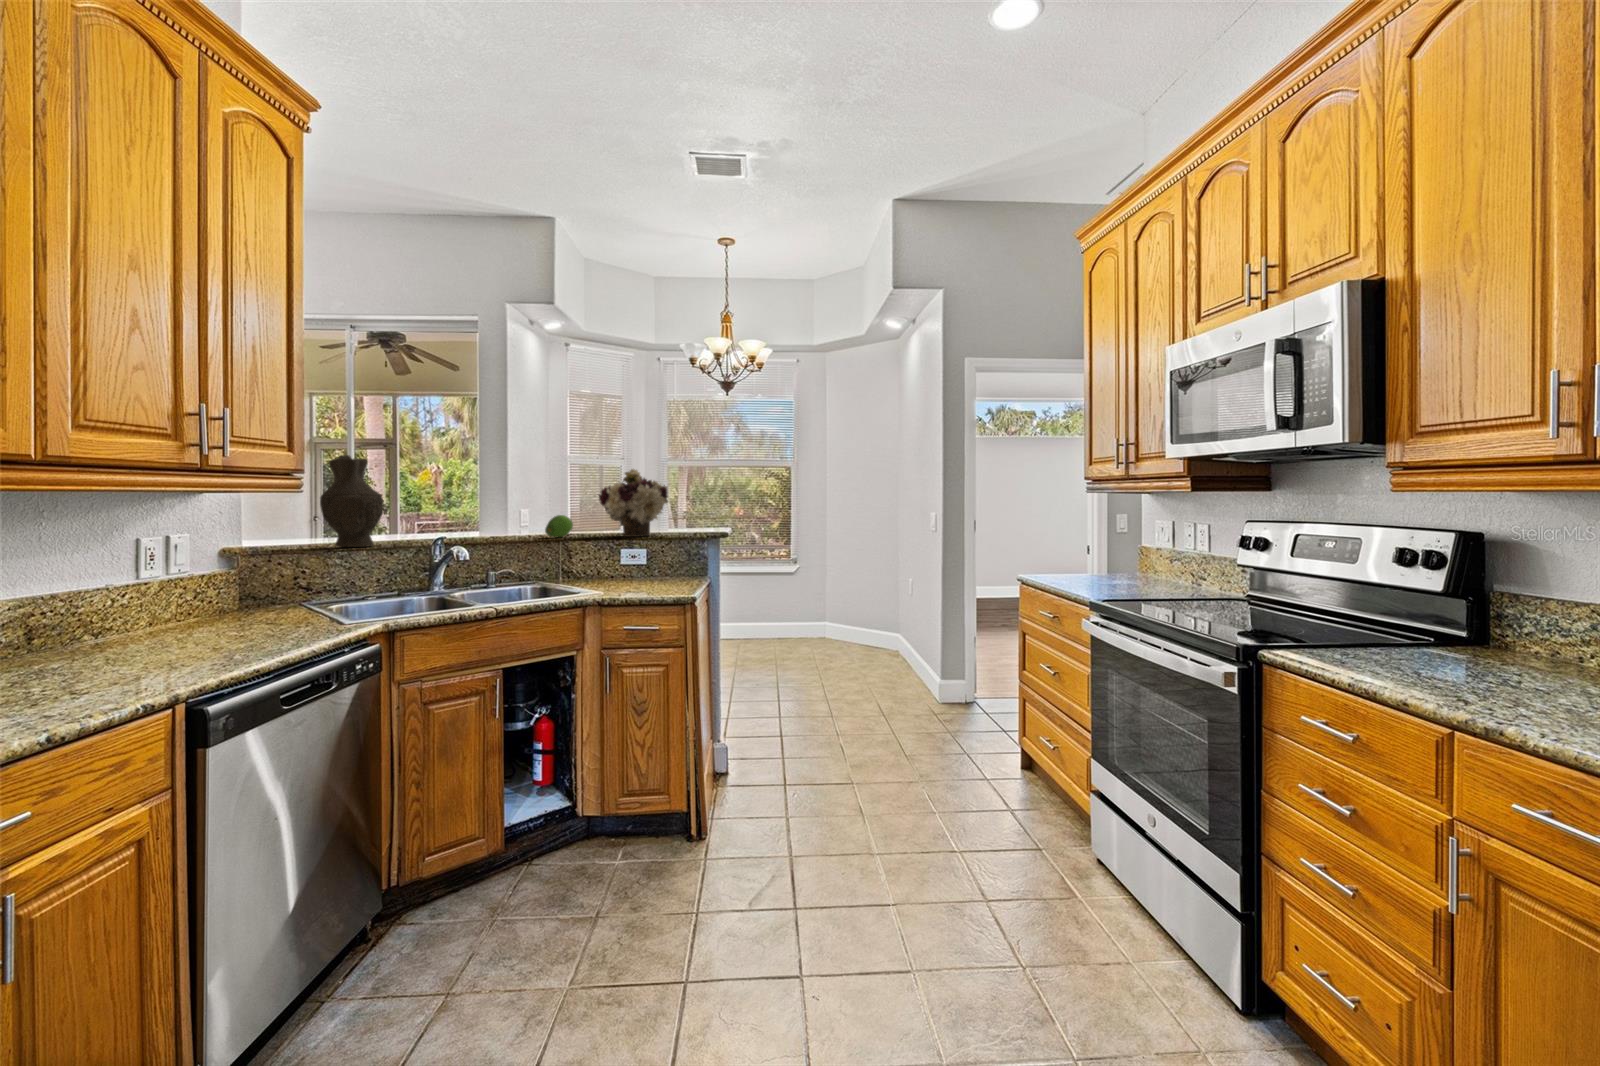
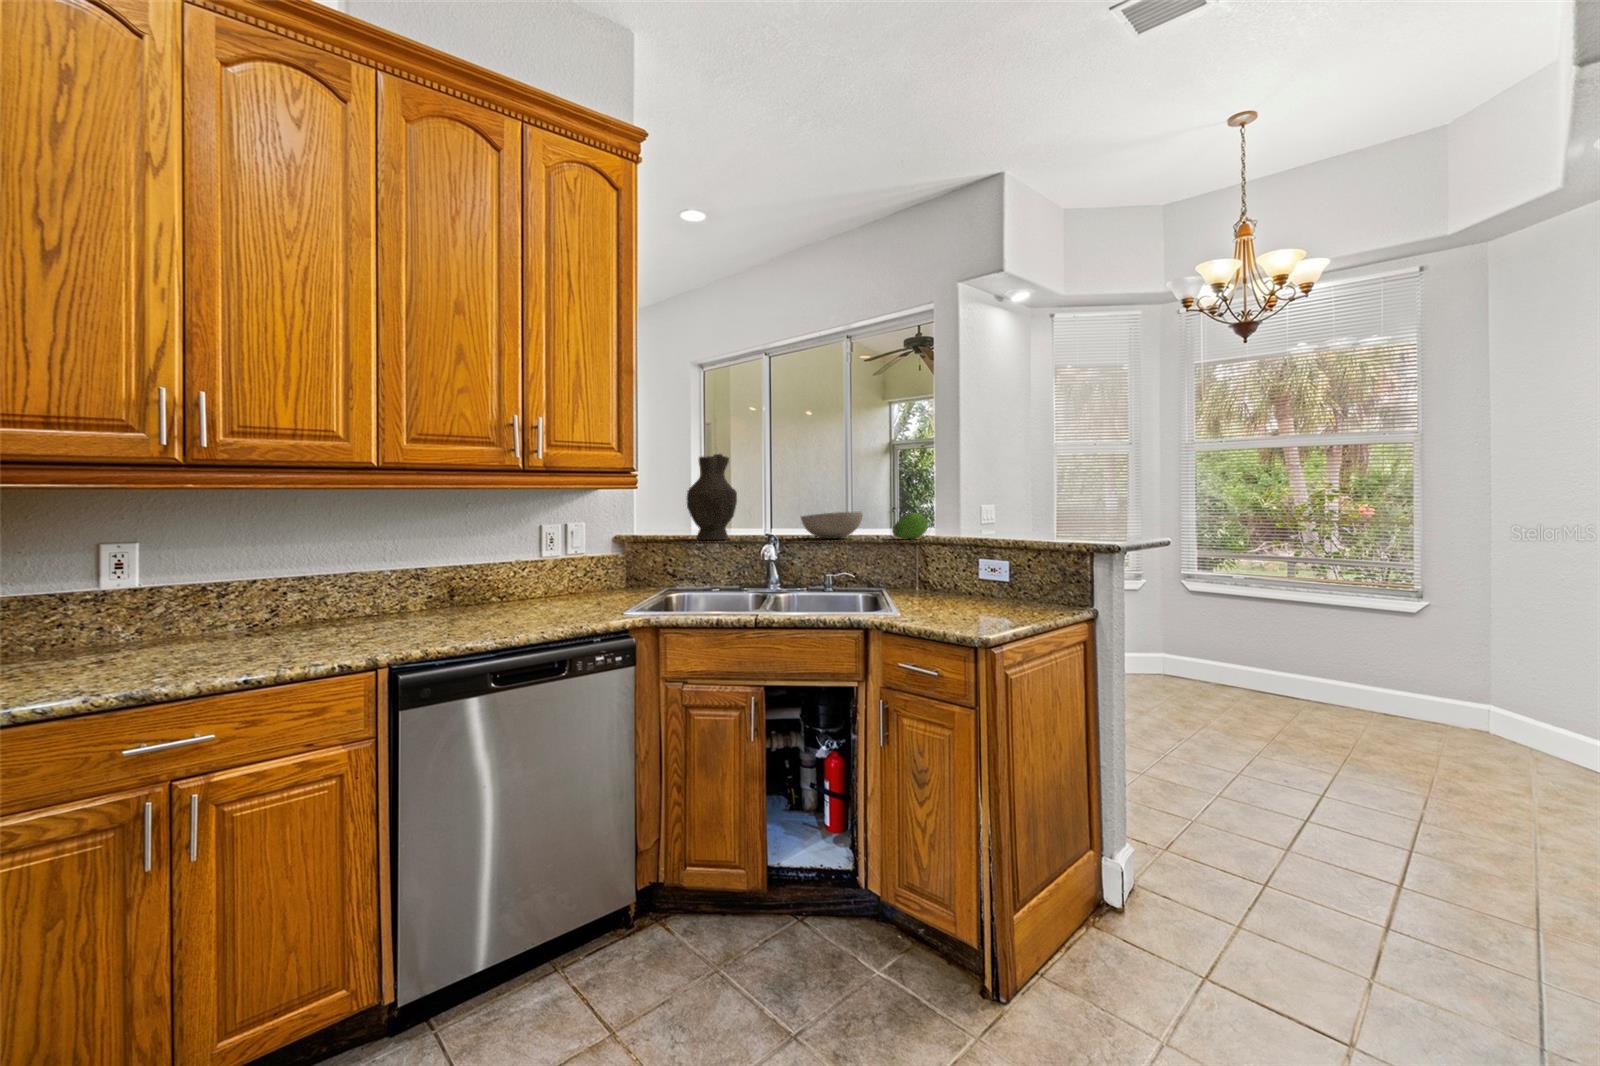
flower arrangement: present [599,469,668,537] -> none [950,454,1038,543]
bowl: none [449,515,513,540] -> present [801,512,863,539]

